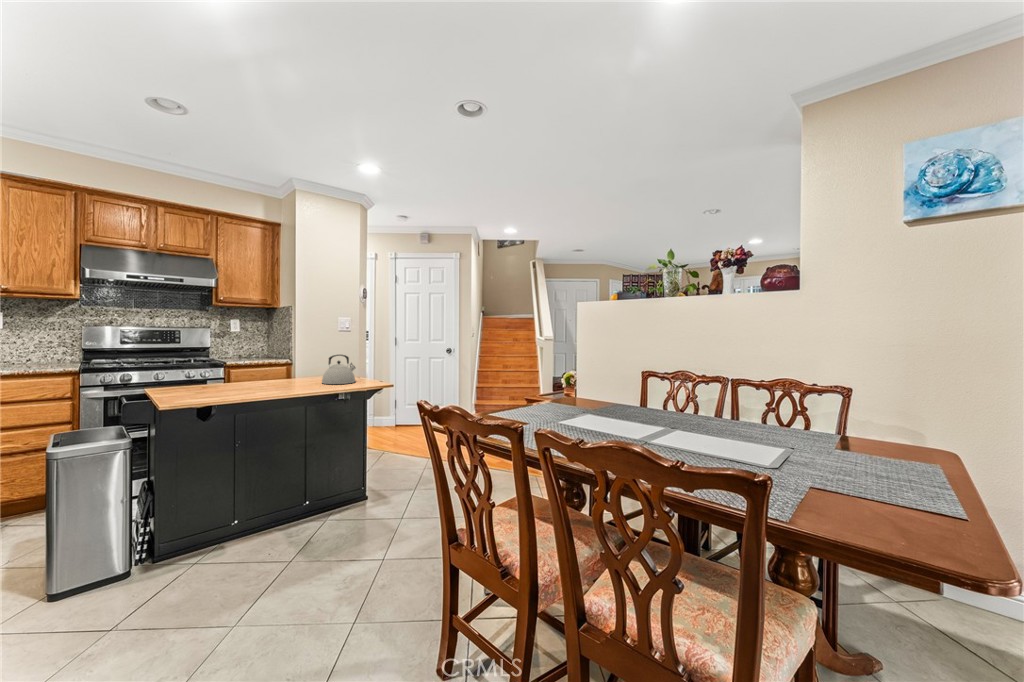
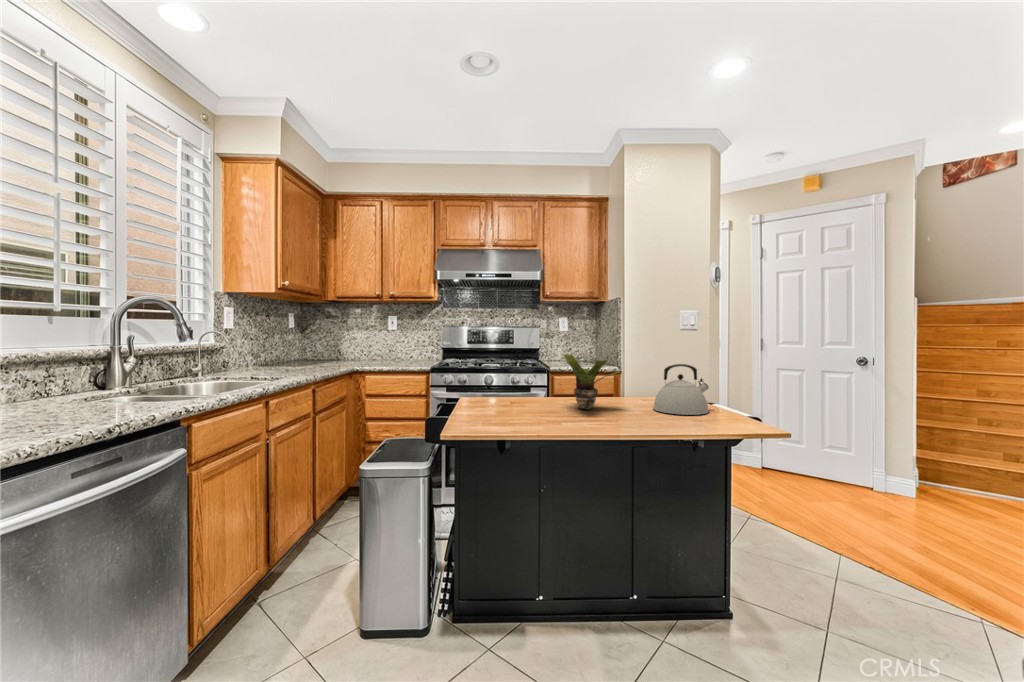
potted plant: none [255,350,300,387] -> present [563,354,620,410]

